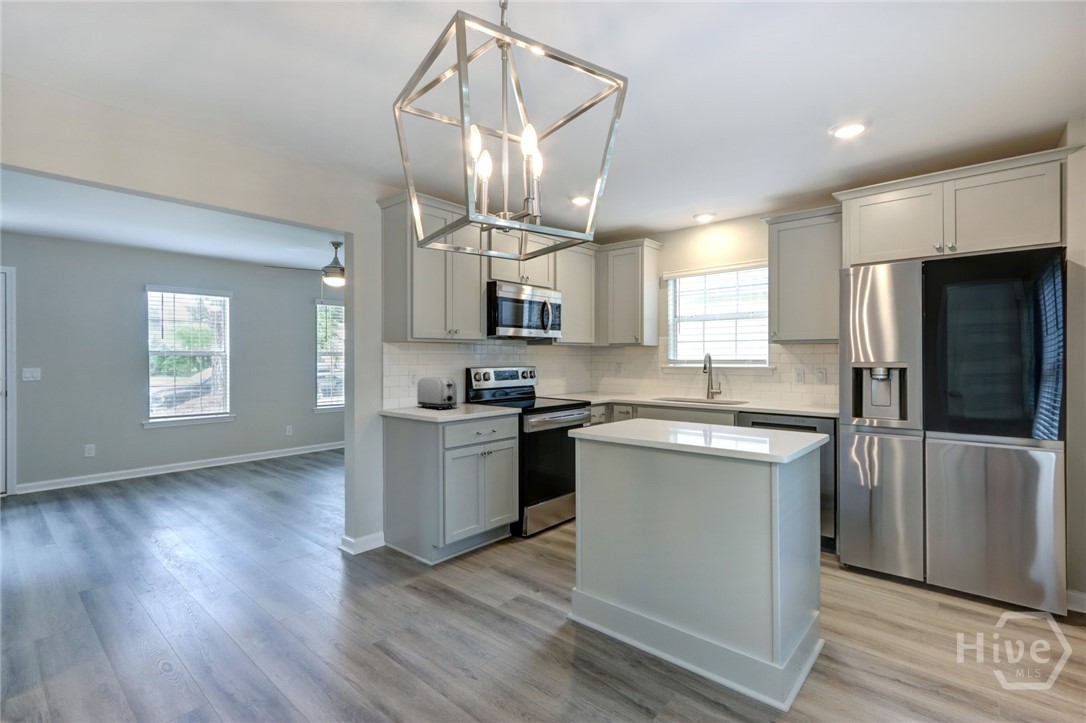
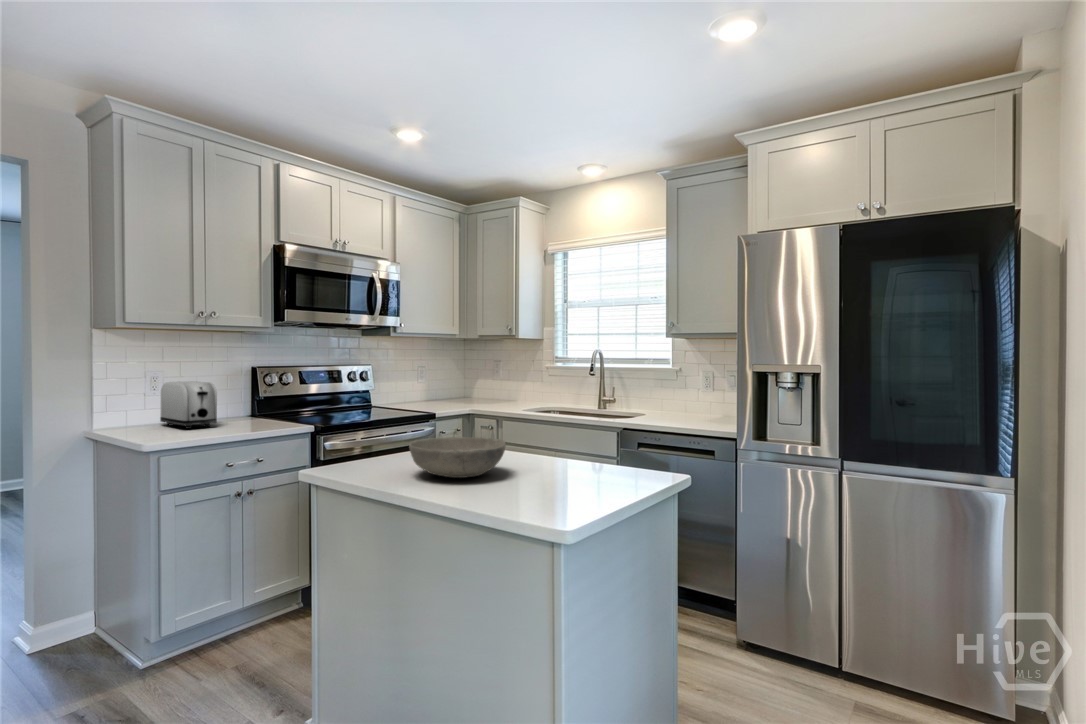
bowl: none [644,411,709,435] -> present [409,437,506,478]

